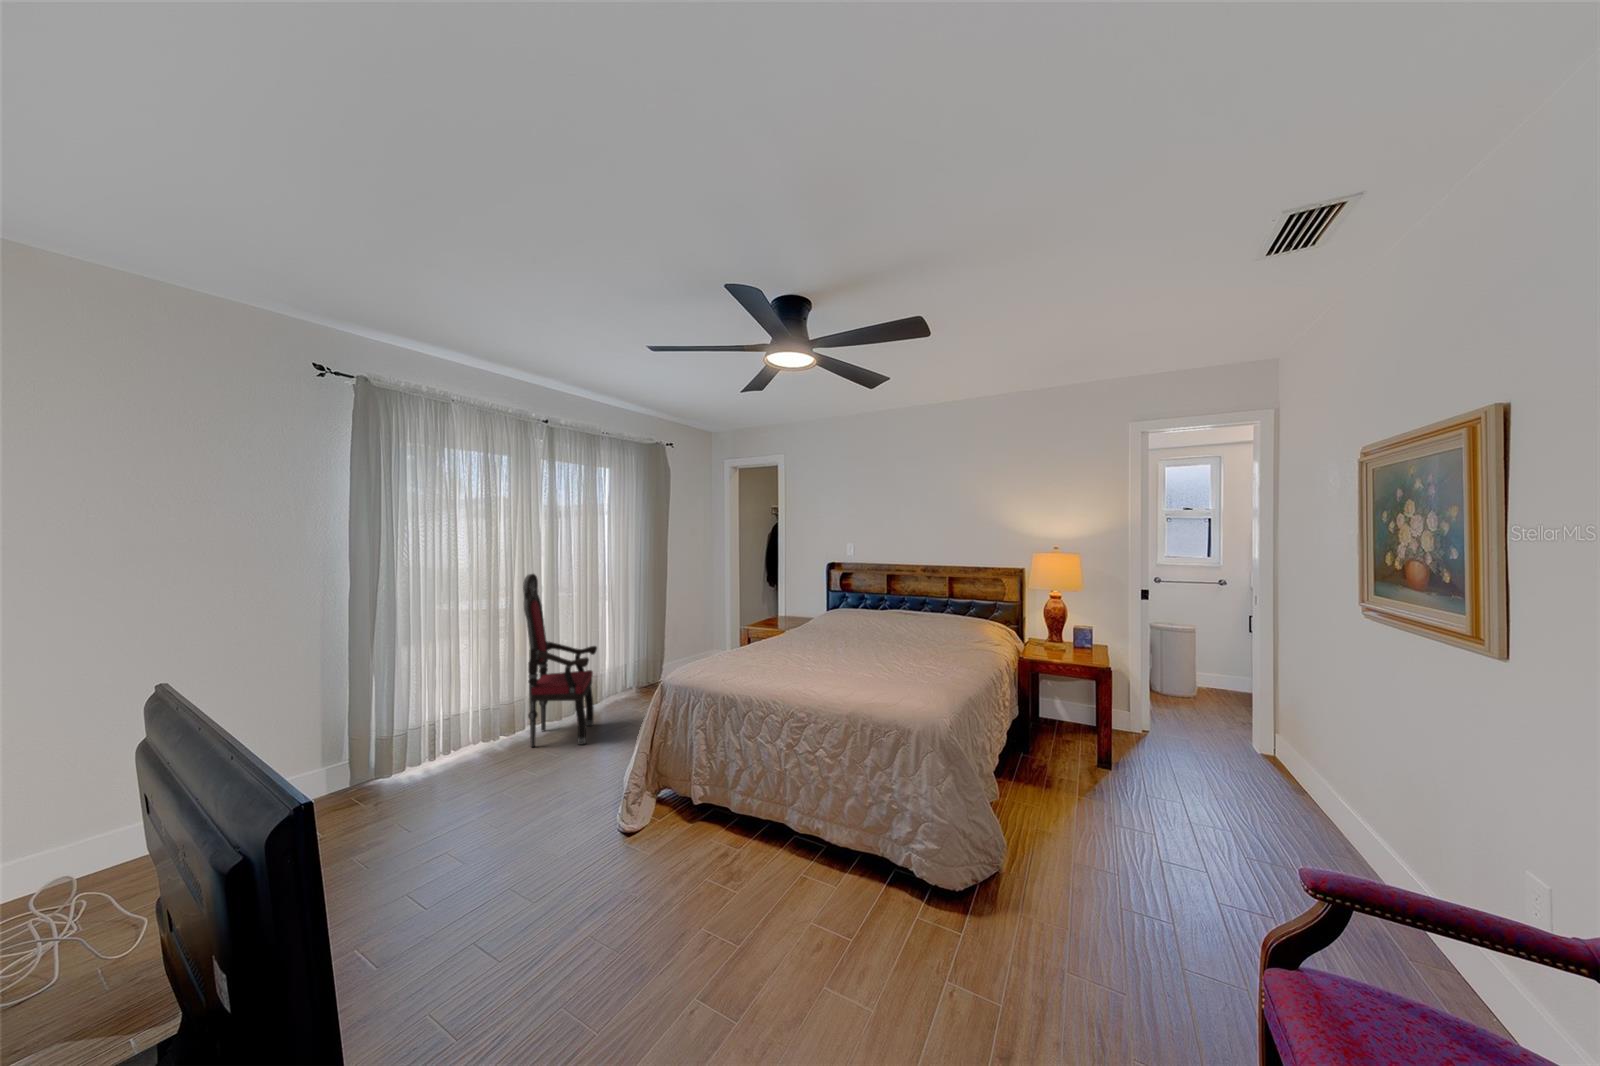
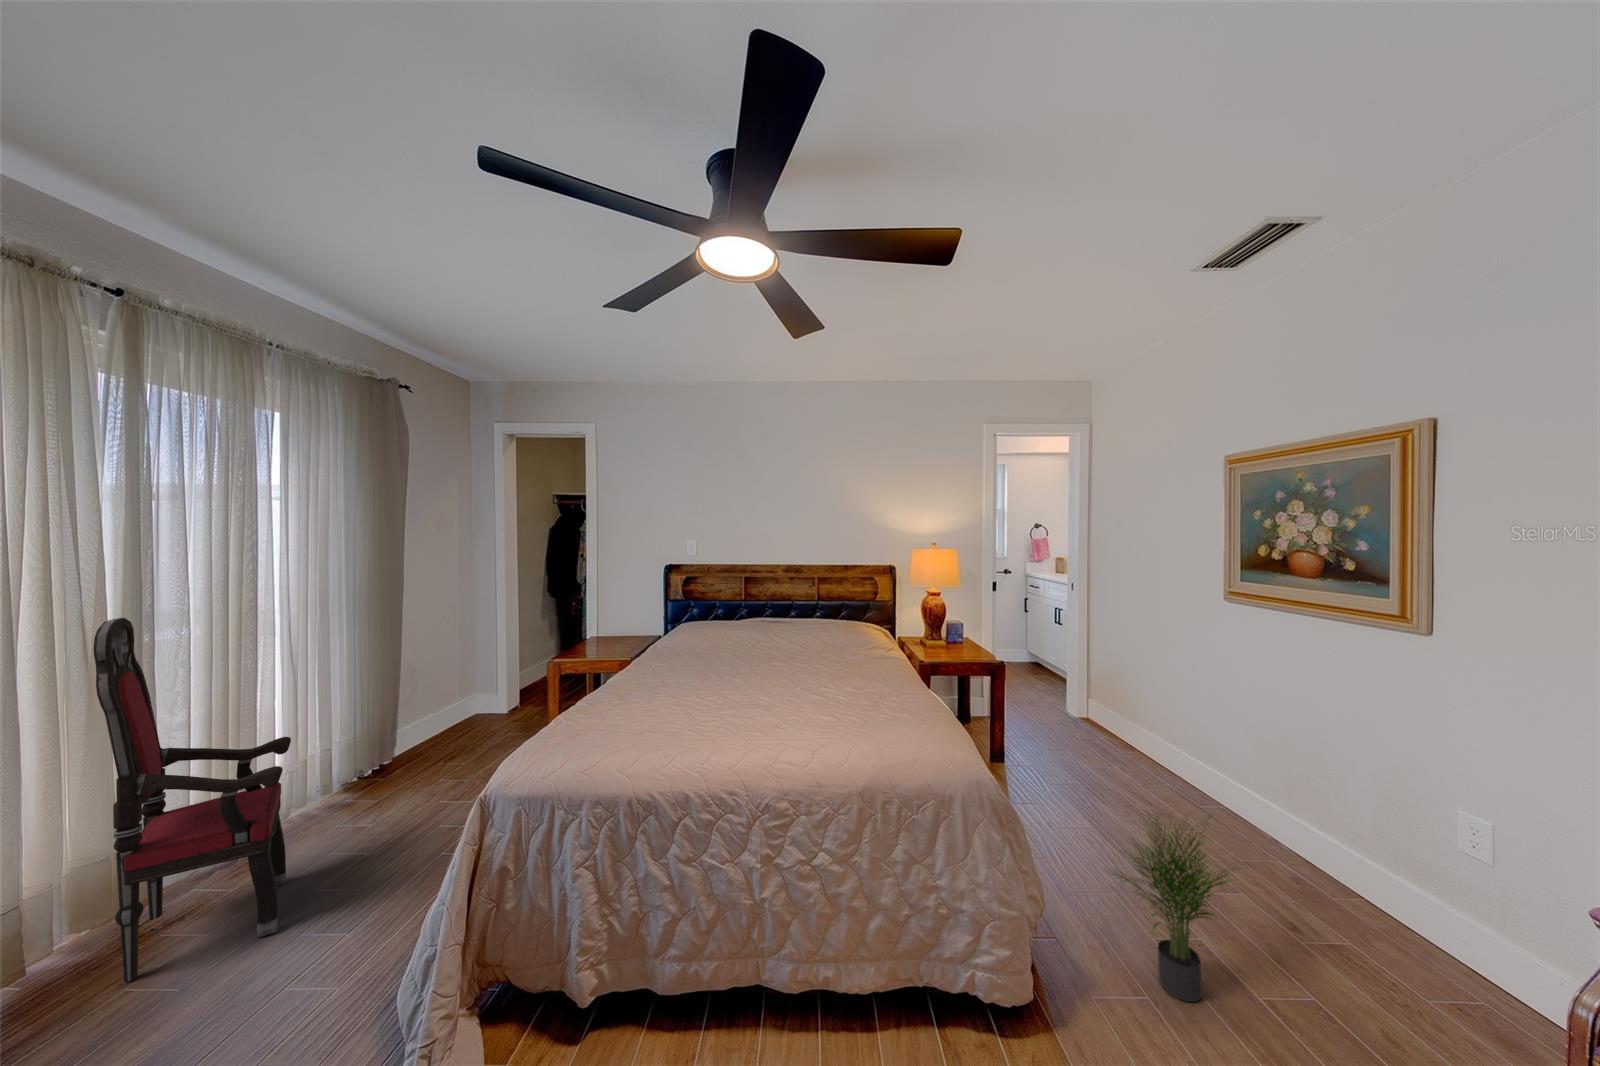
potted plant: none [1026,774,1144,935] -> present [1117,815,1234,1002]

